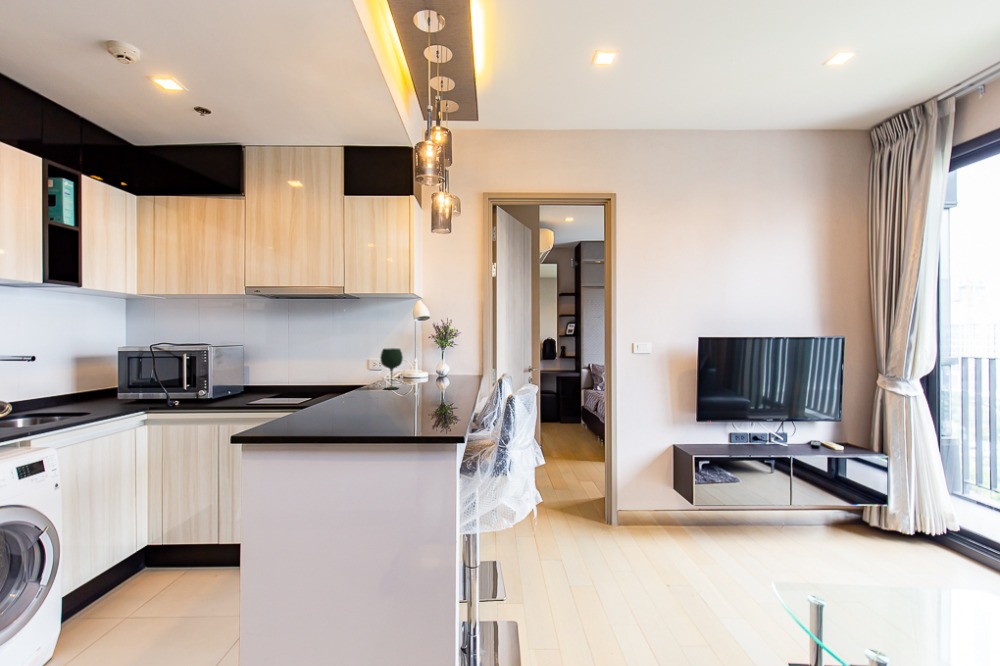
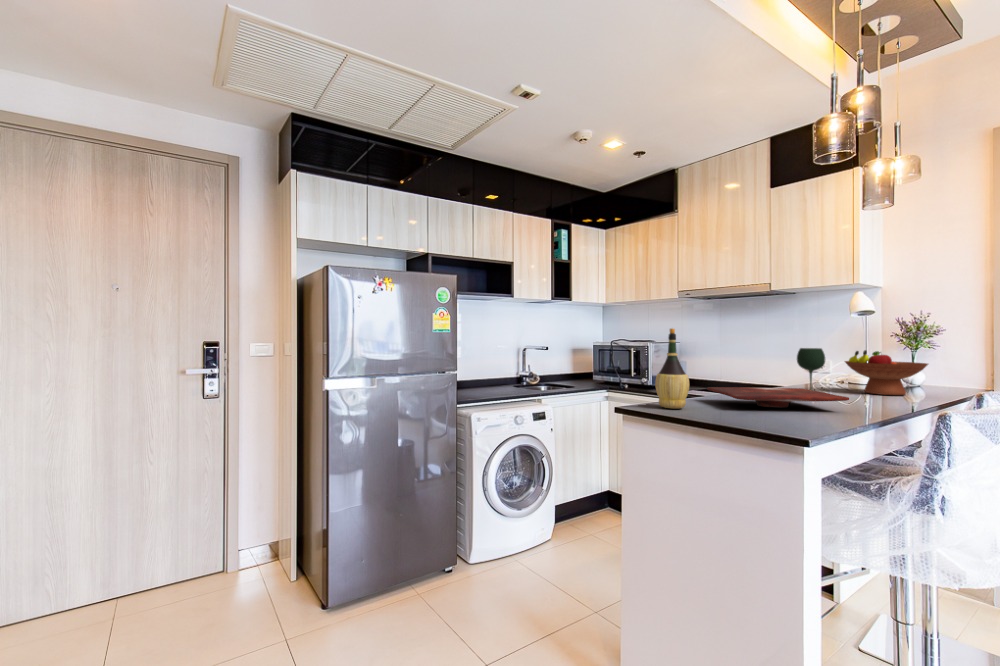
wine bottle: none [279,331,321,426] -> present [656,328,690,408]
fruit bowl: none [409,349,461,384] -> present [845,350,928,395]
cutting board: none [322,386,446,408] -> present [707,387,849,408]

